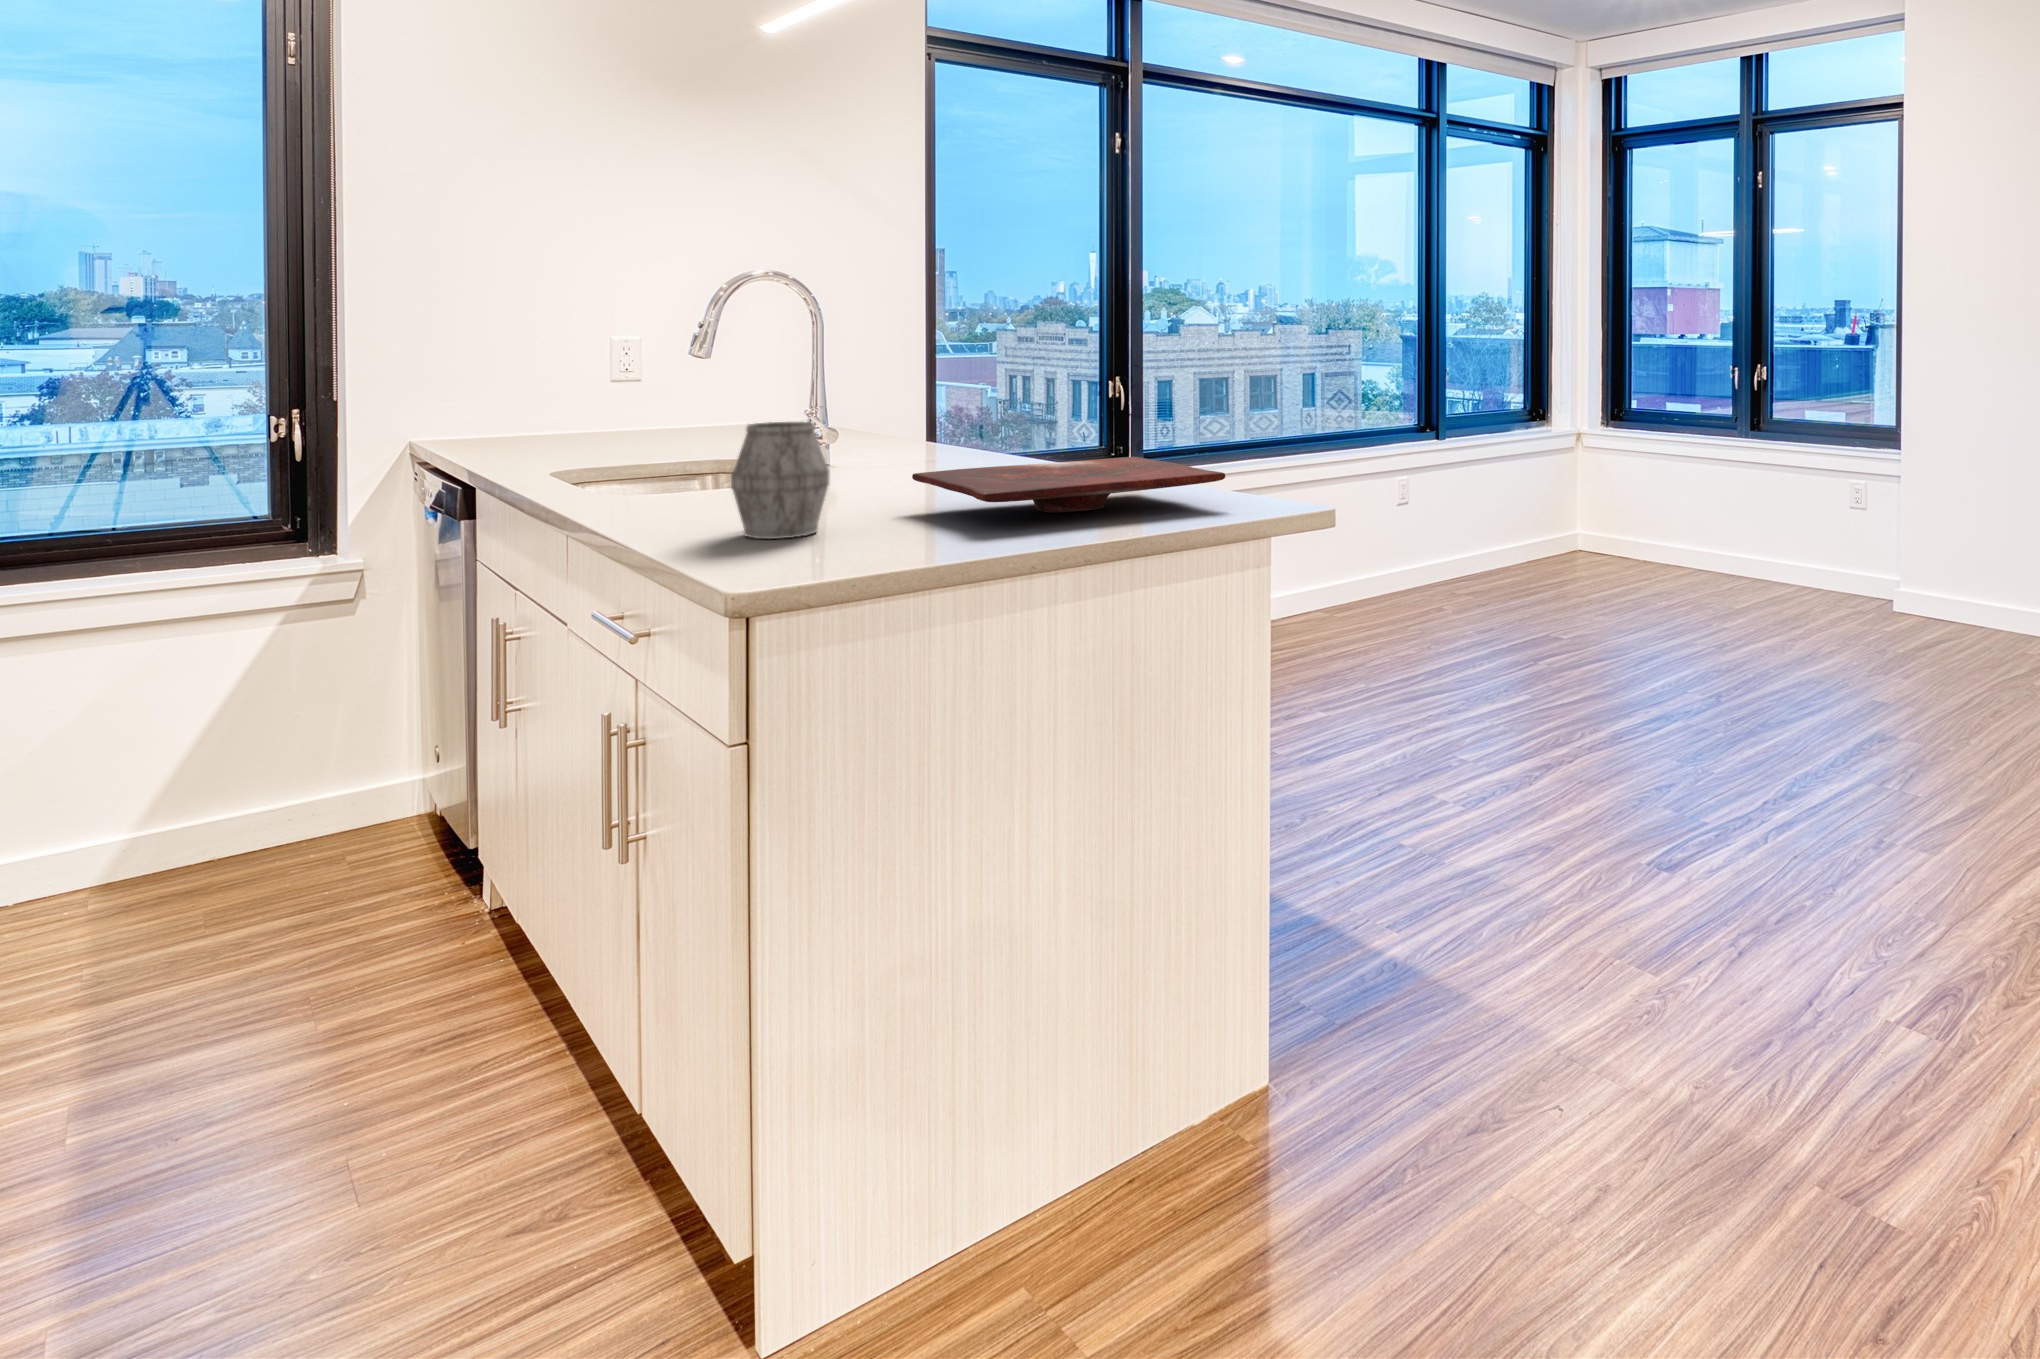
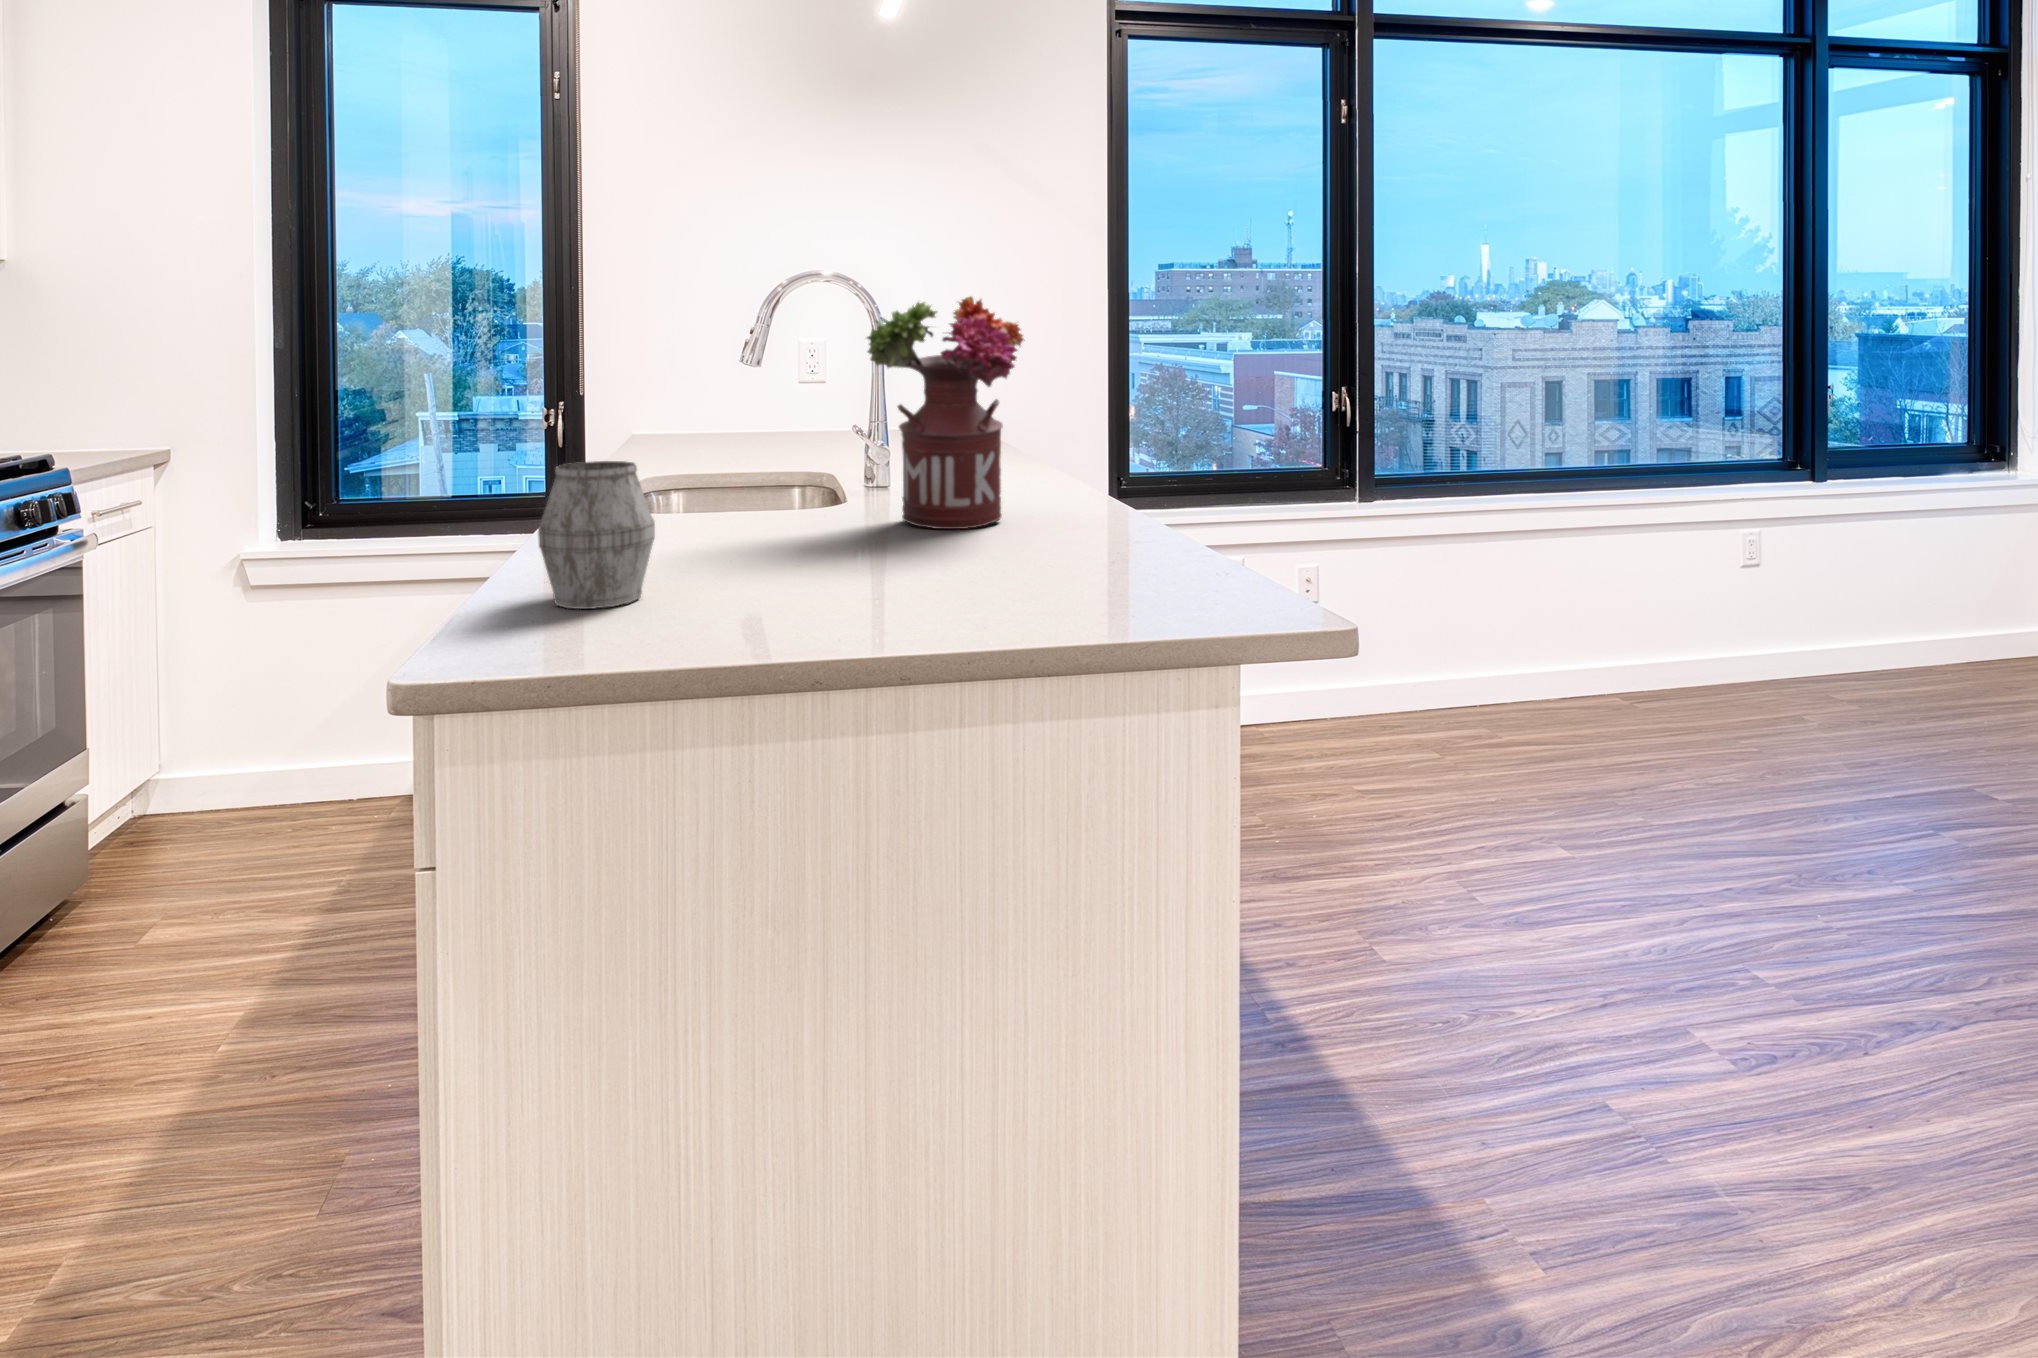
flower arrangement: none [881,292,1018,481] -> present [867,297,1025,529]
cutting board: present [912,457,1225,513] -> none [781,521,1163,600]

